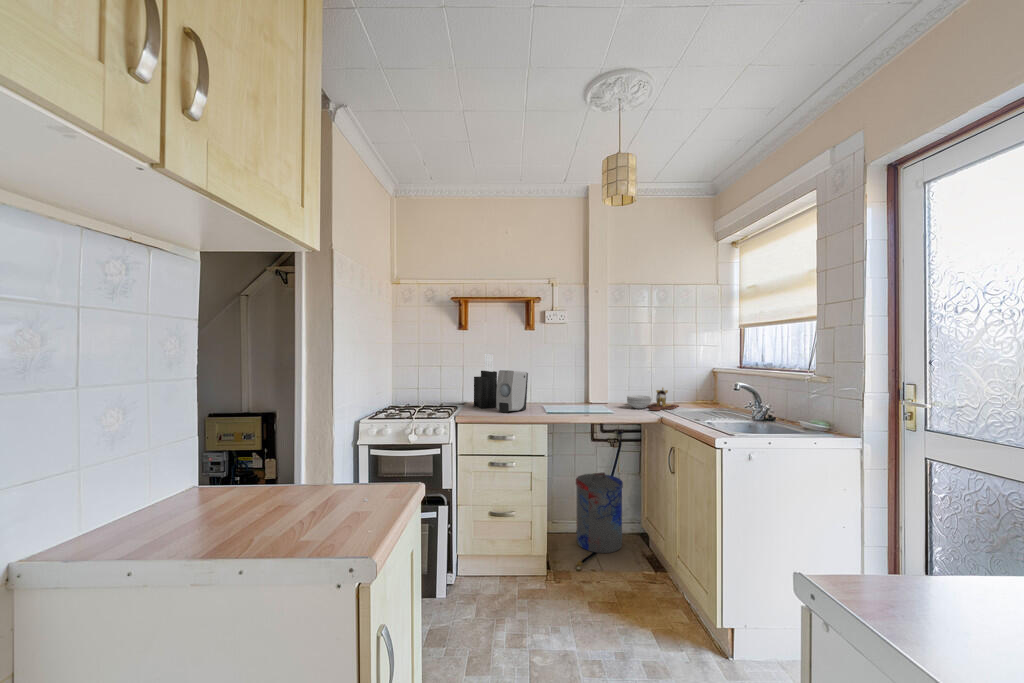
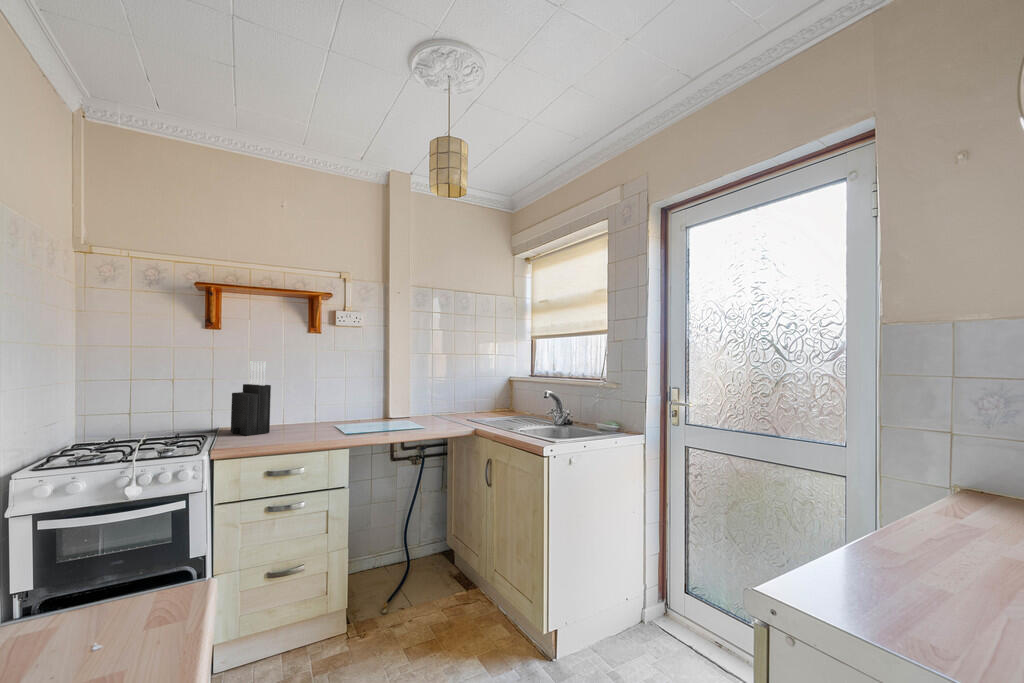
soap dispenser: present [496,370,528,413] -> none [274,383,318,439]
cutting board: present [627,388,679,411] -> none [432,396,482,422]
trash can: present [576,473,623,553] -> none [372,496,427,591]

